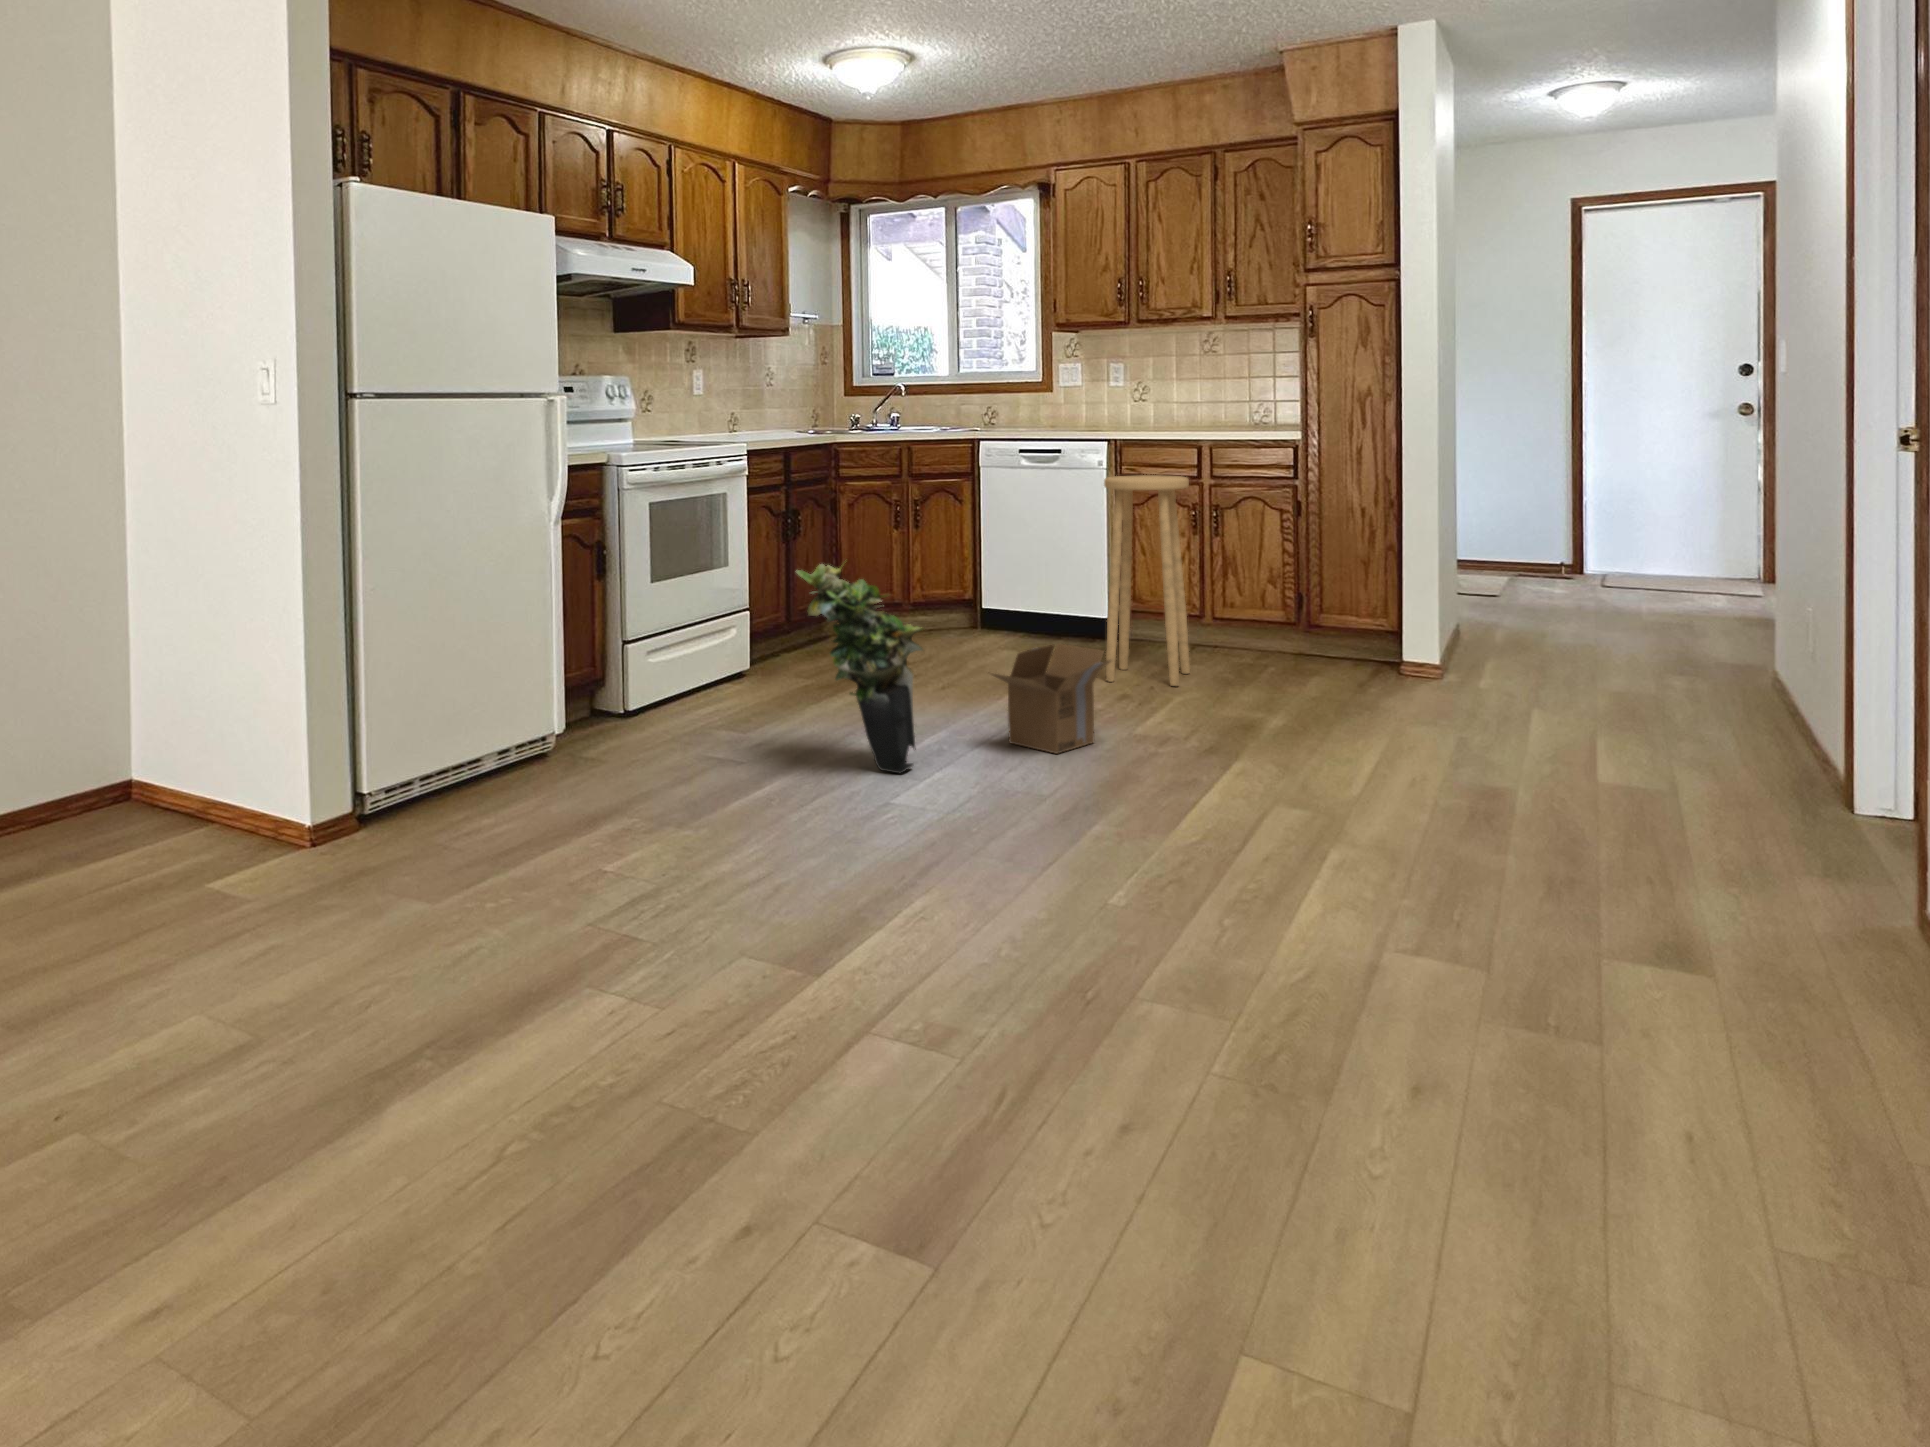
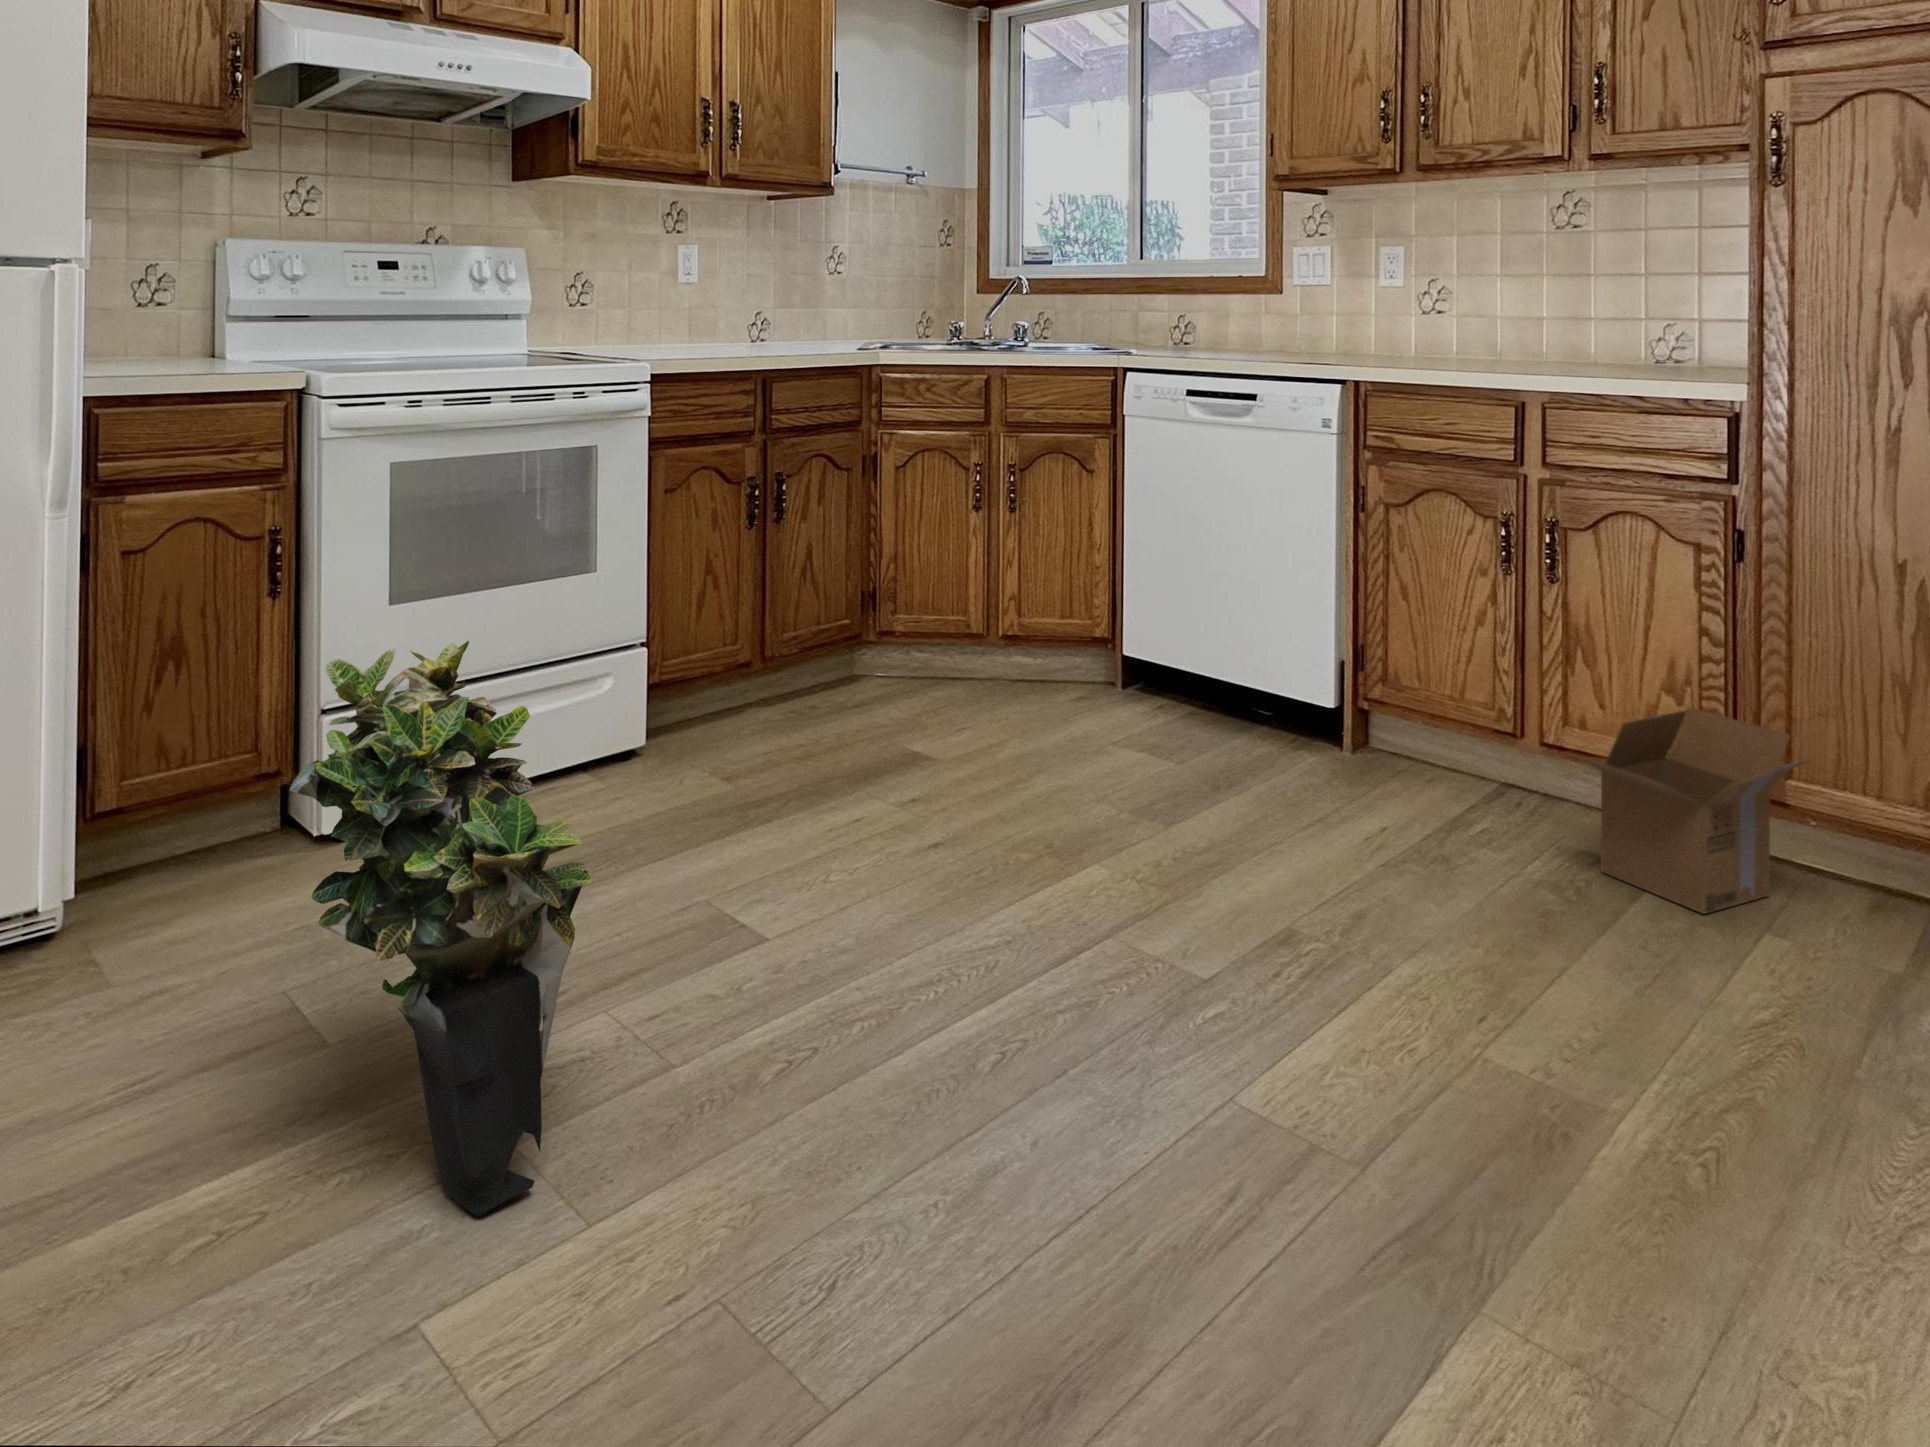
stool: present [1104,475,1190,686] -> none [1248,460,1450,938]
cardboard box: present [988,644,1113,754] -> present [1571,707,1812,914]

